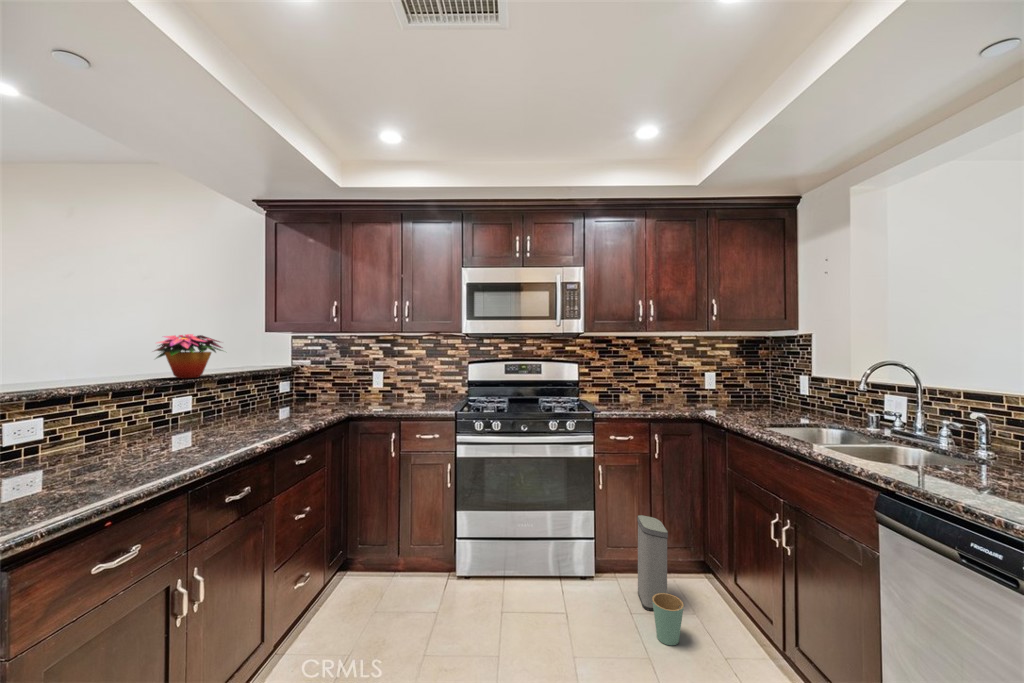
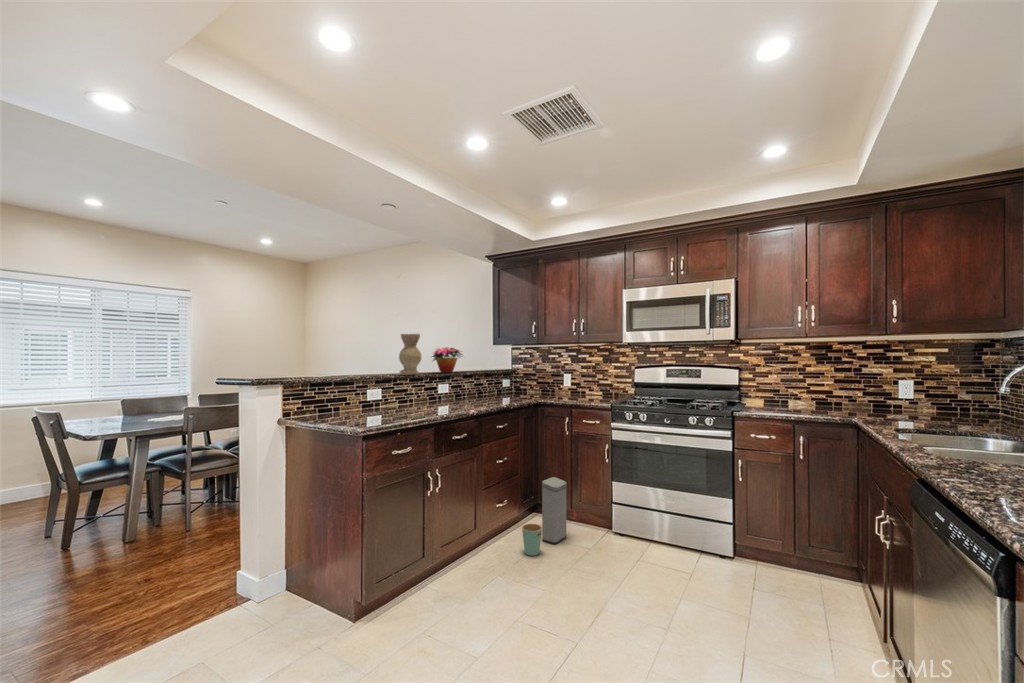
vase: none [75,305,134,387] -> present [399,334,421,375]
trash can: present [637,515,684,645] -> present [522,477,567,556]

